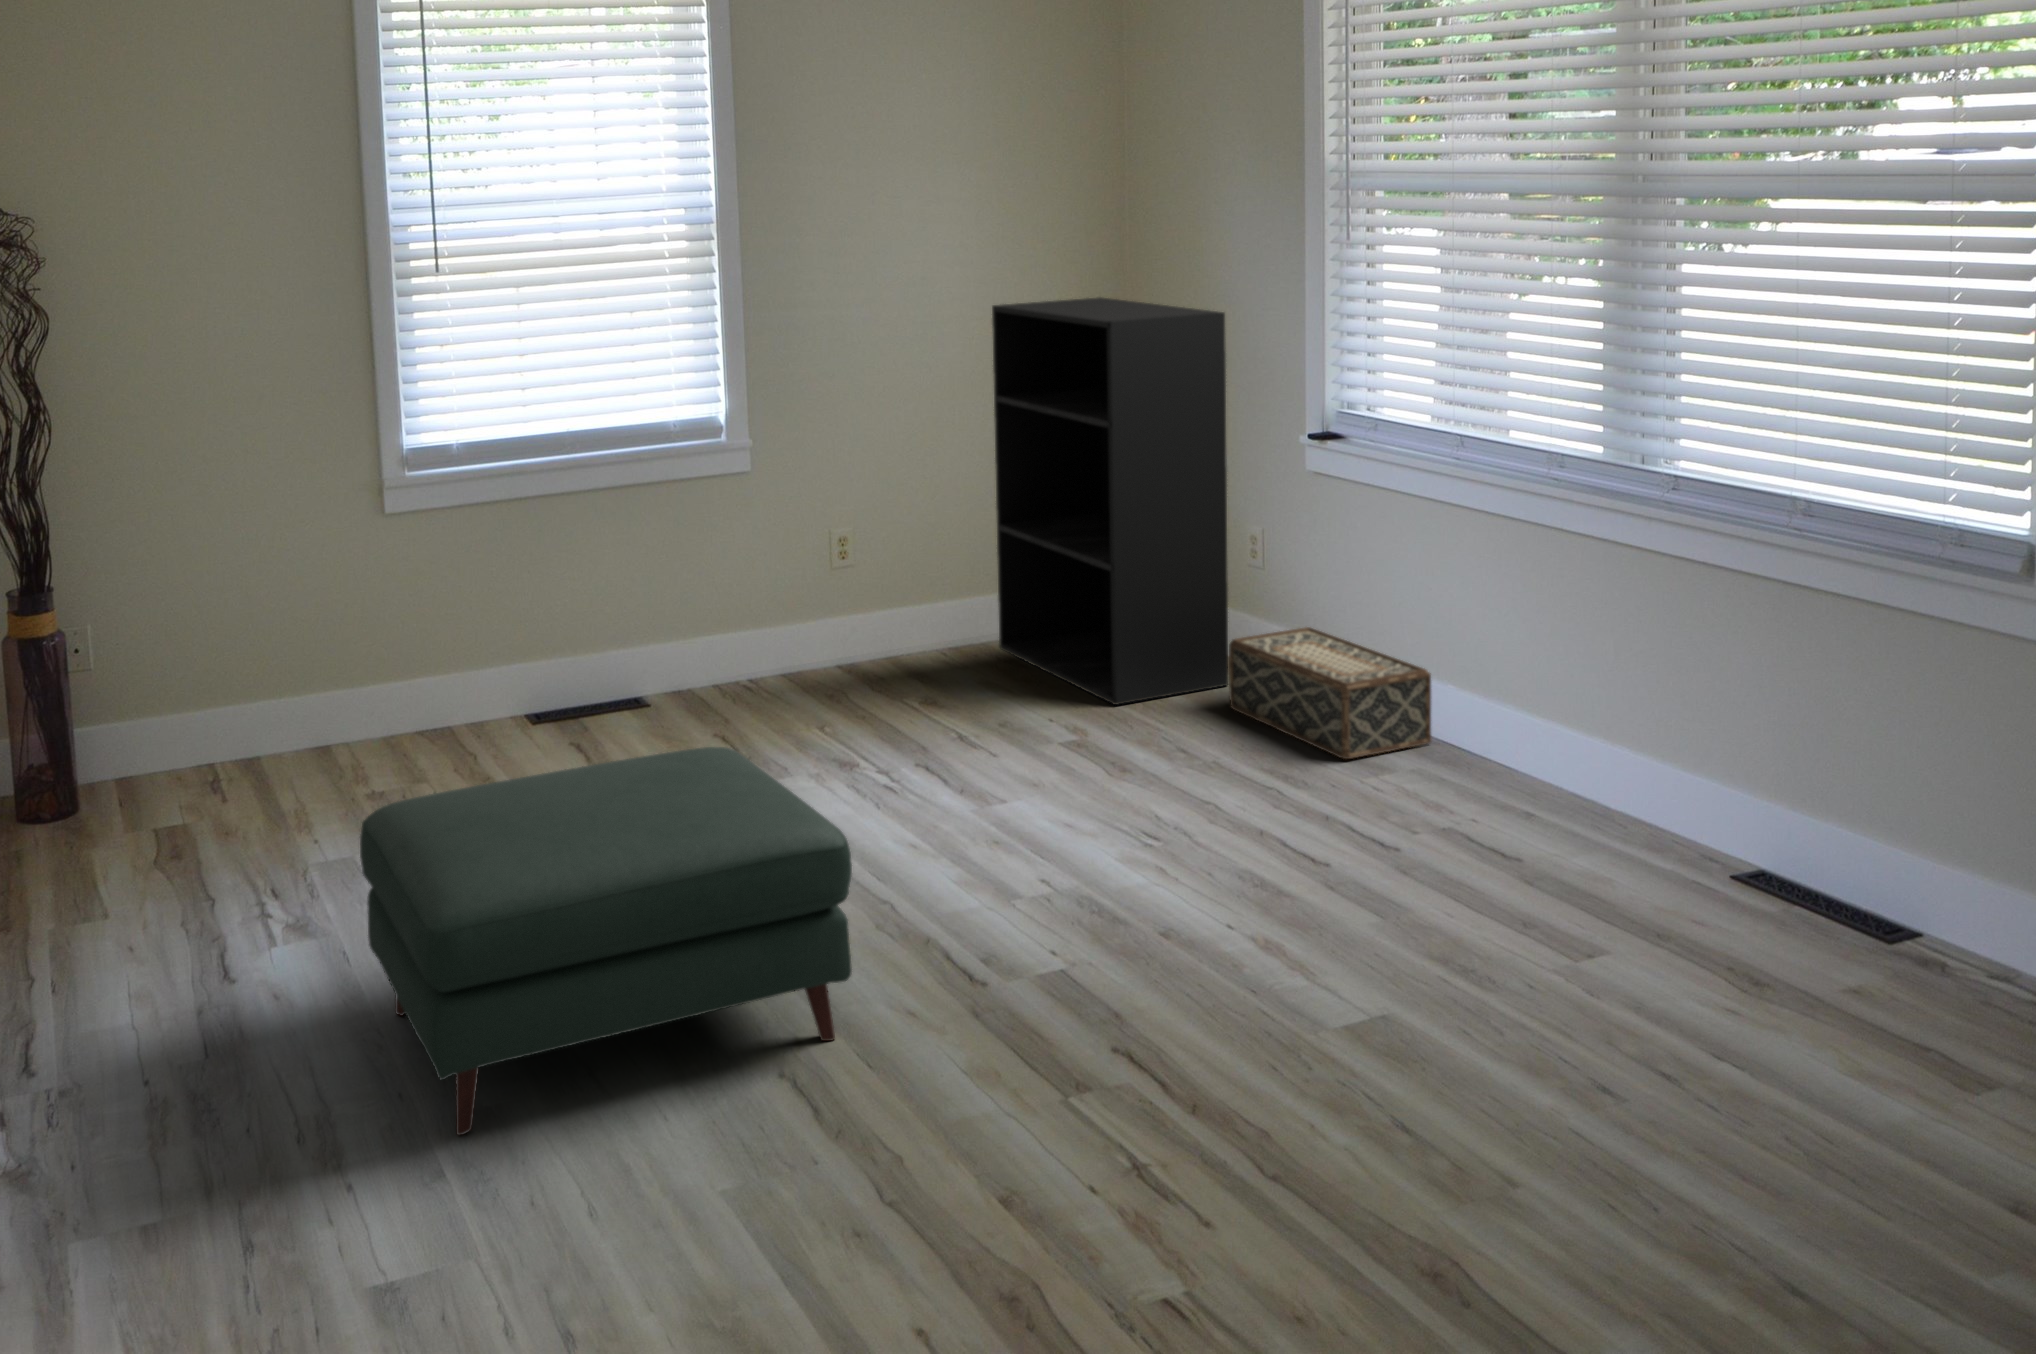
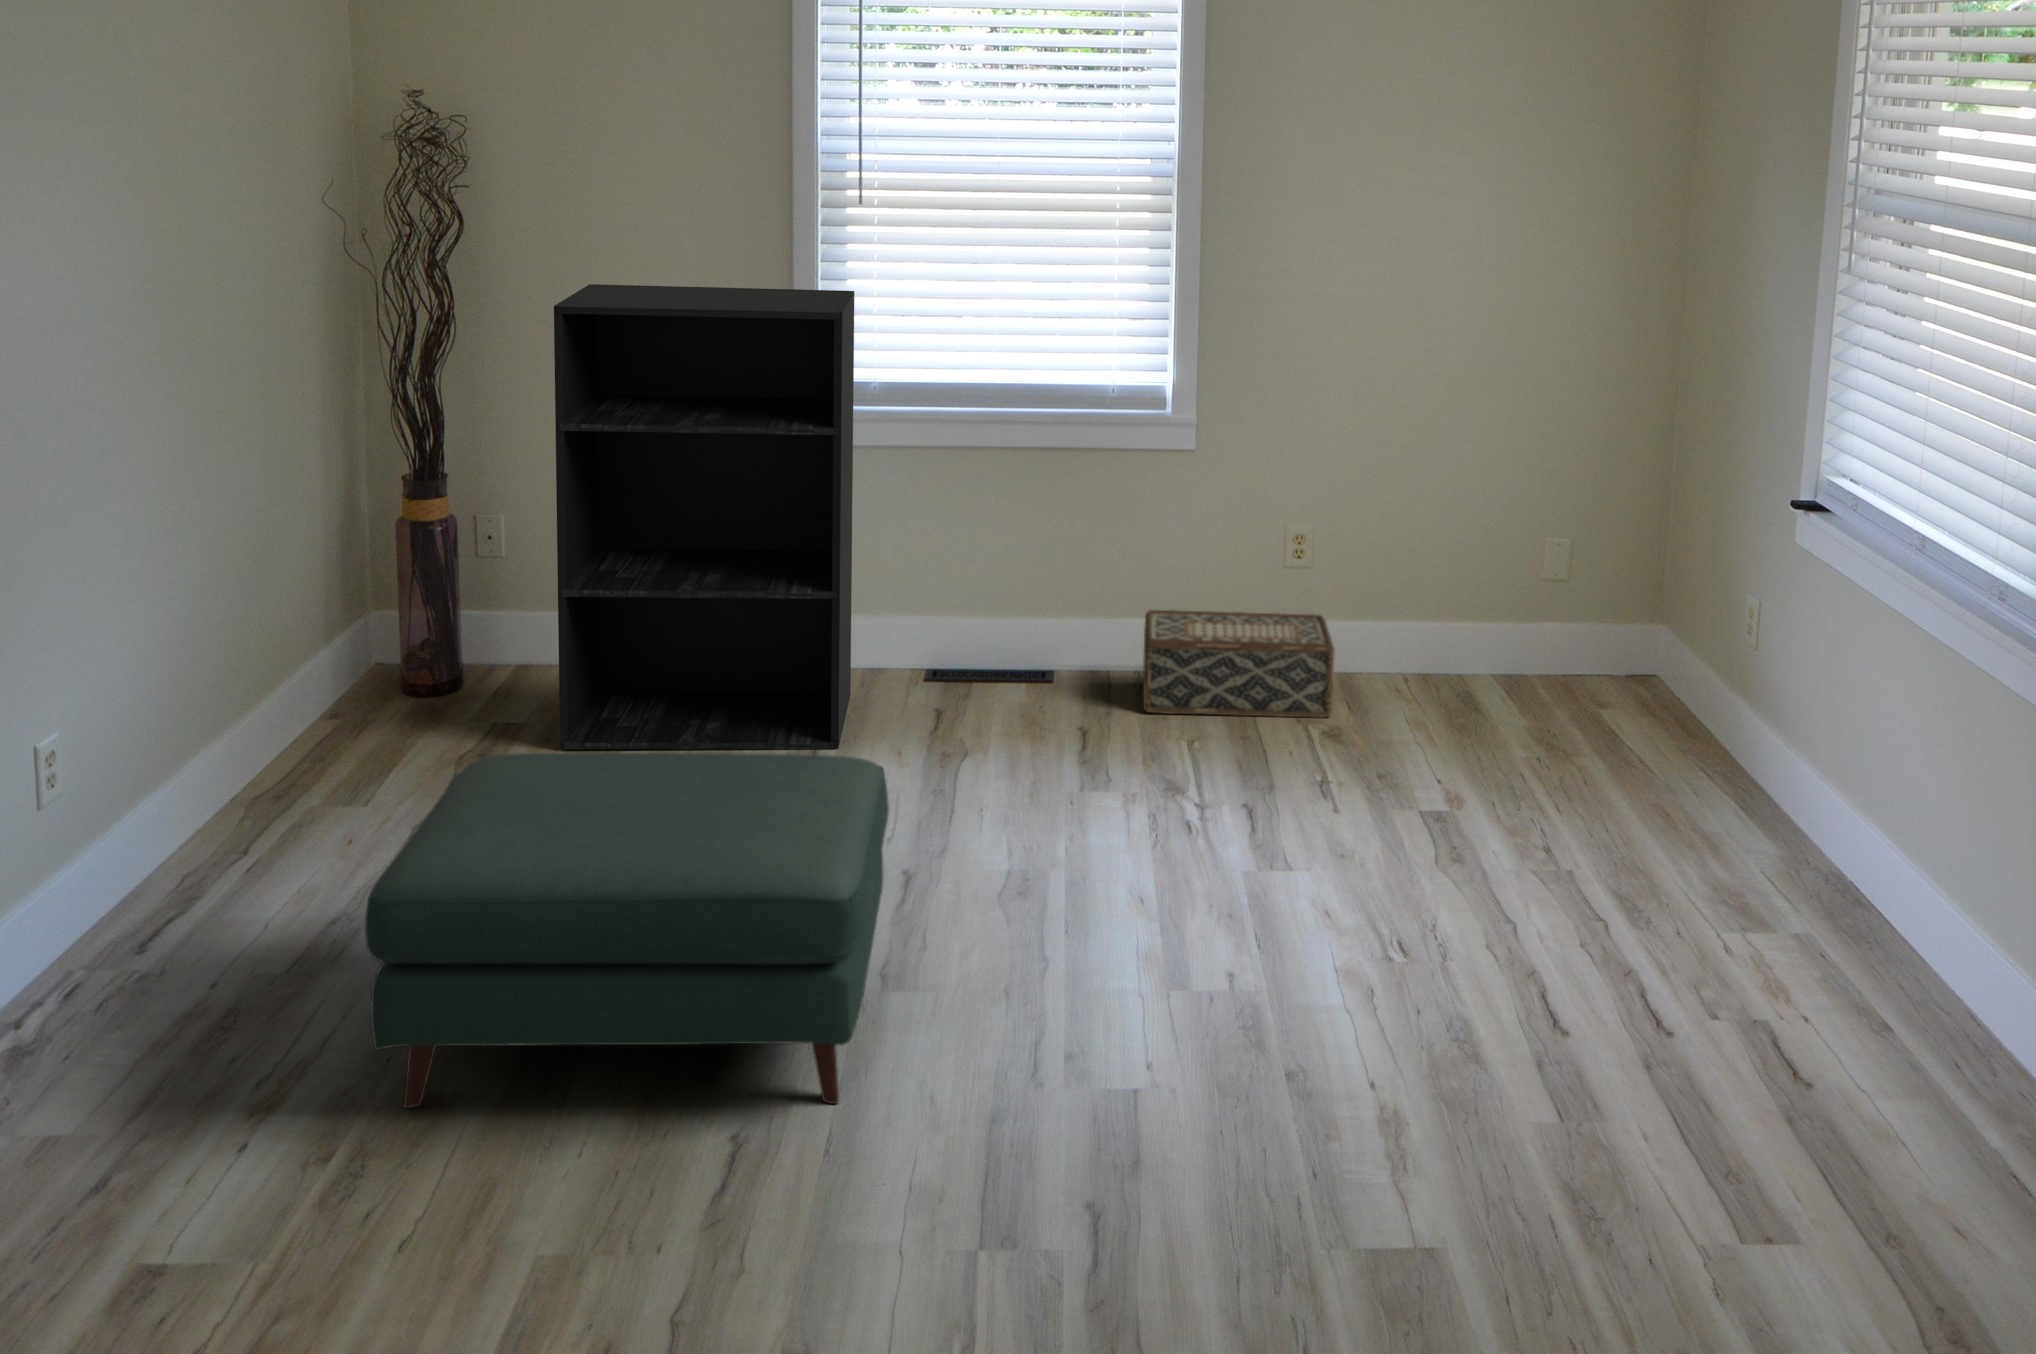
bookshelf: present [992,297,1228,705] -> present [554,284,854,749]
woven basket: present [1229,627,1431,759] -> present [1143,610,1335,718]

